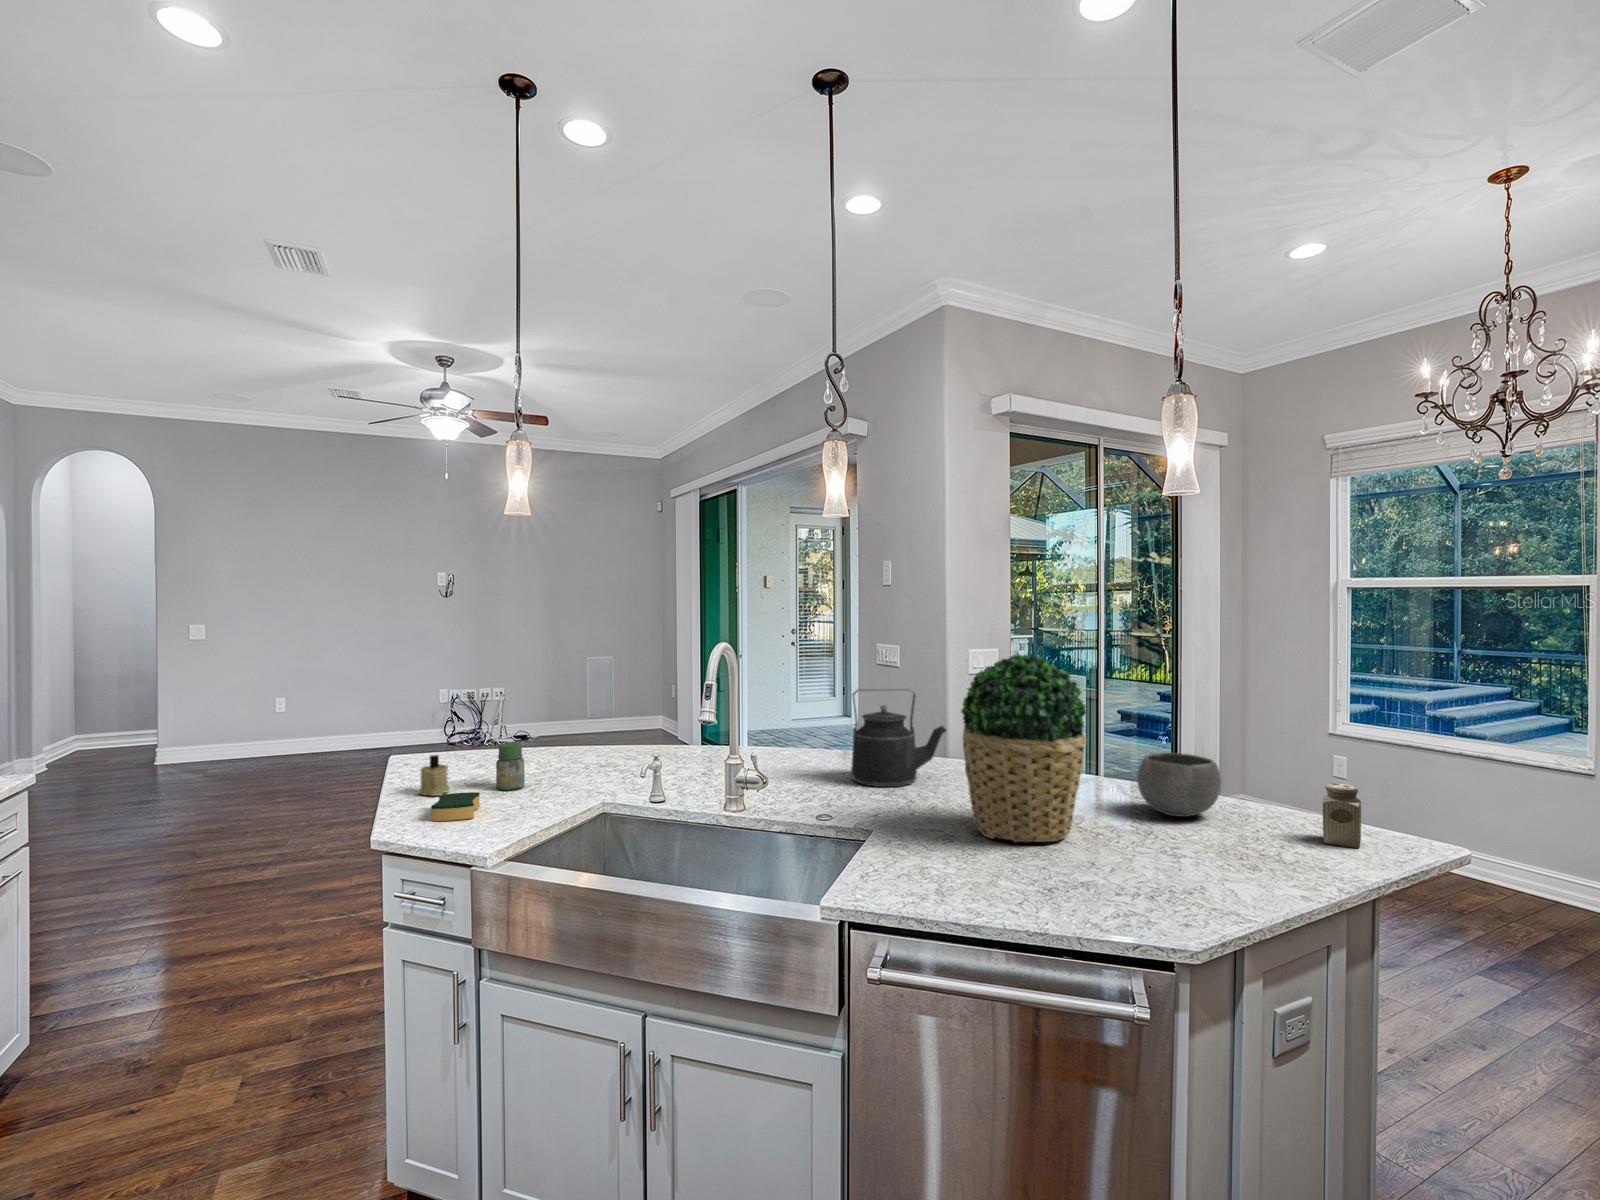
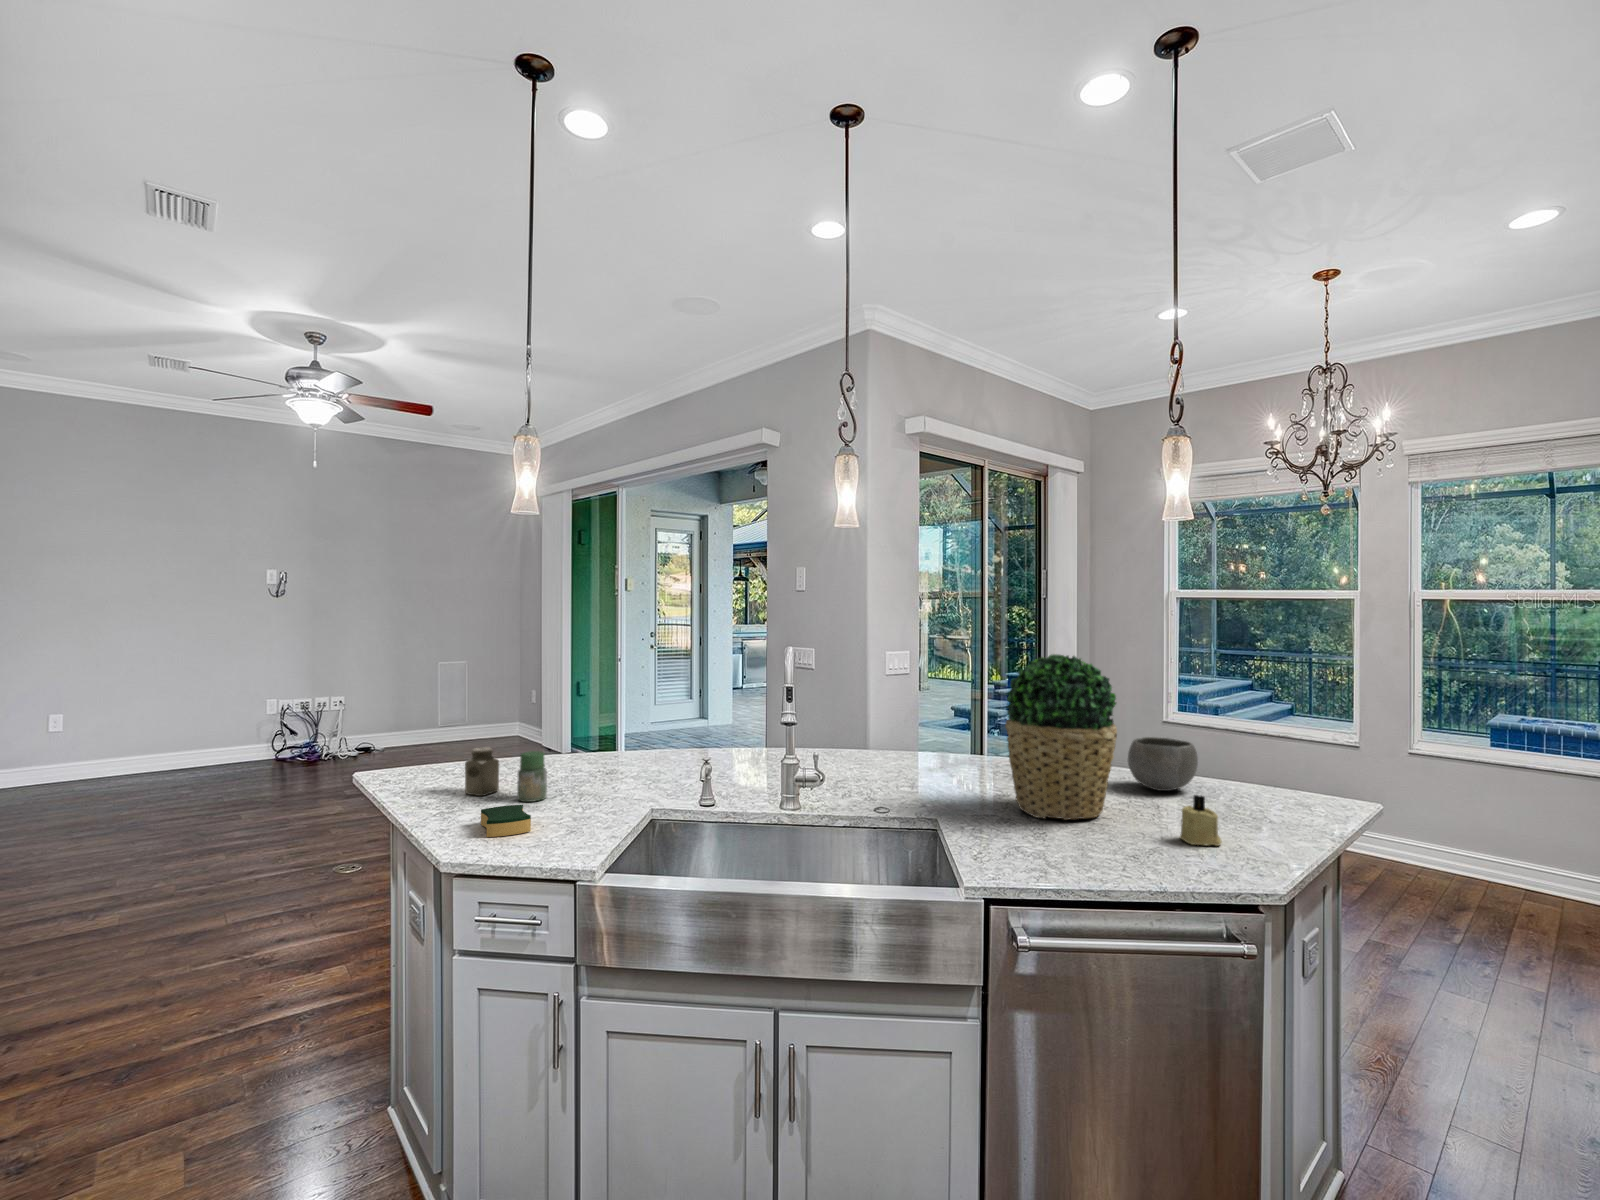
kettle: present [851,689,946,787] -> none [860,687,944,779]
candle: present [419,755,450,796] -> present [1180,795,1221,846]
salt shaker: present [1323,783,1361,848] -> present [465,747,499,796]

